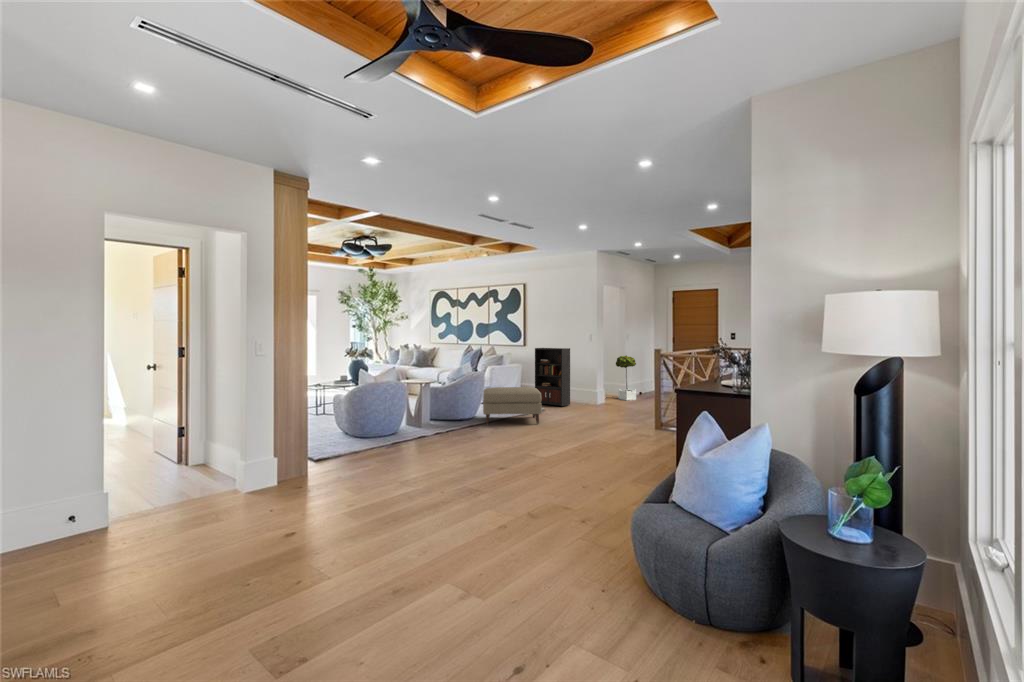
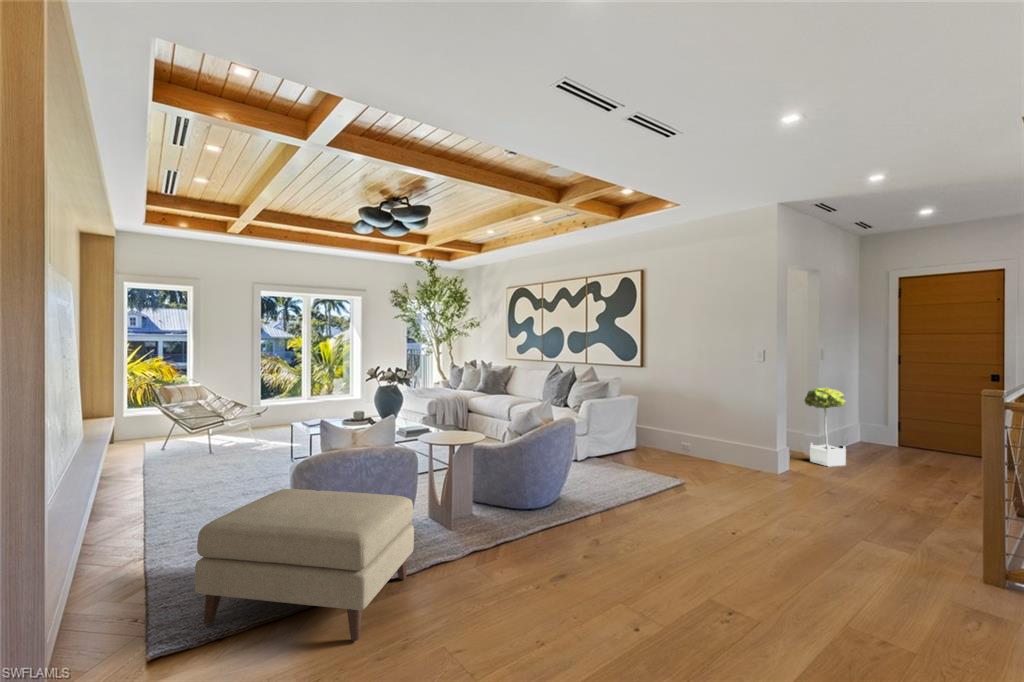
bookcase: present [535,348,570,406] -> none [663,371,756,477]
ottoman: present [483,387,542,424] -> present [195,489,414,641]

